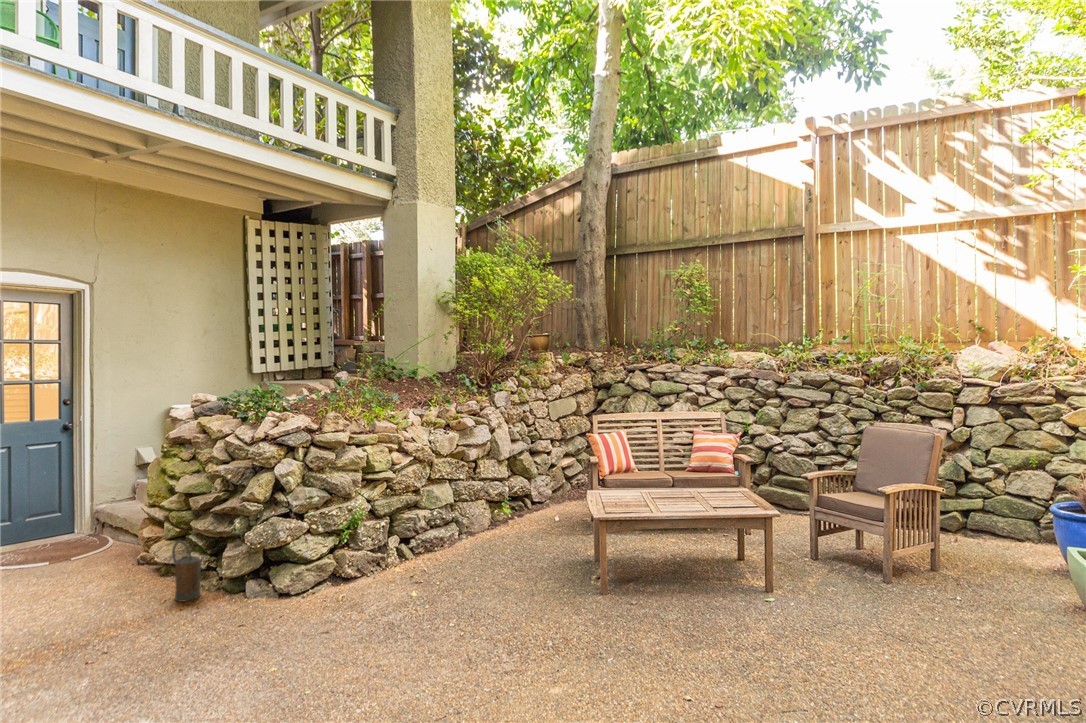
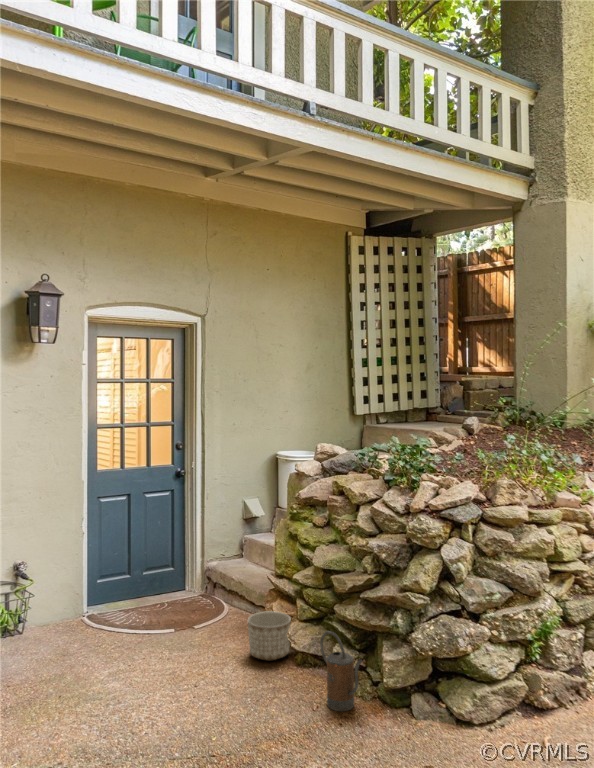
planter: none [112,537,156,578] -> present [248,611,291,661]

